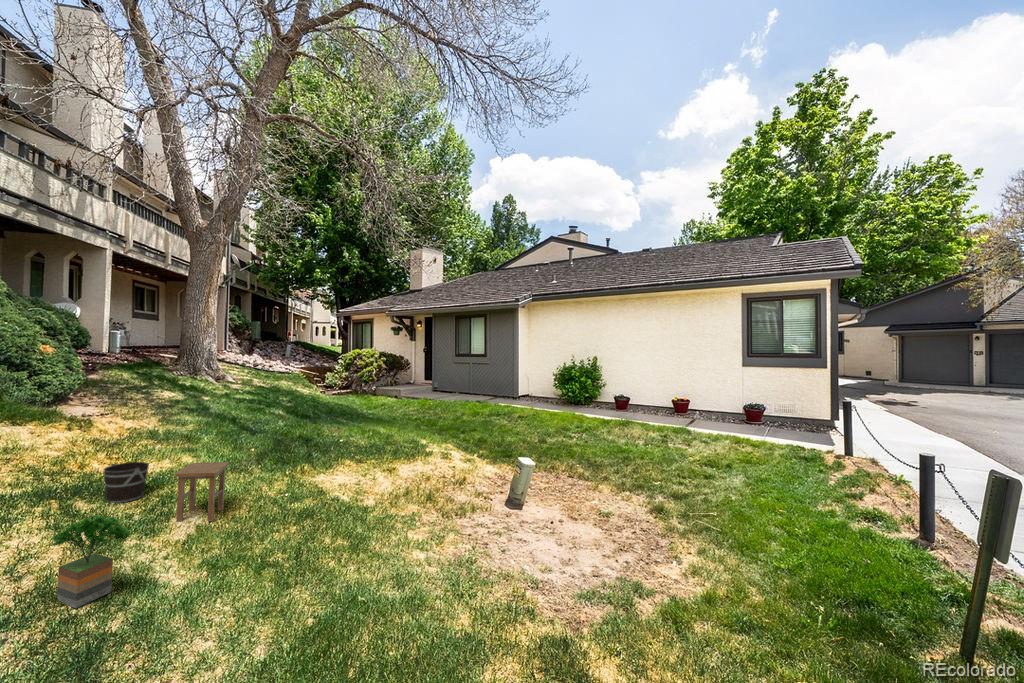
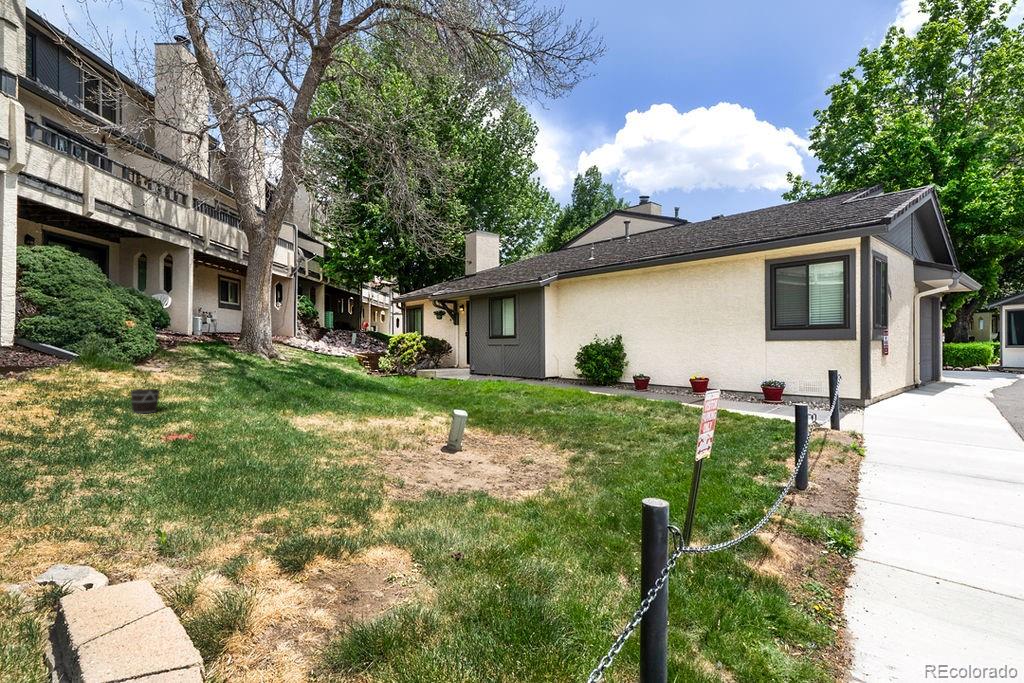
stool: present [175,462,229,522] -> none [165,388,205,426]
potted tree: present [51,515,131,608] -> none [74,399,119,448]

